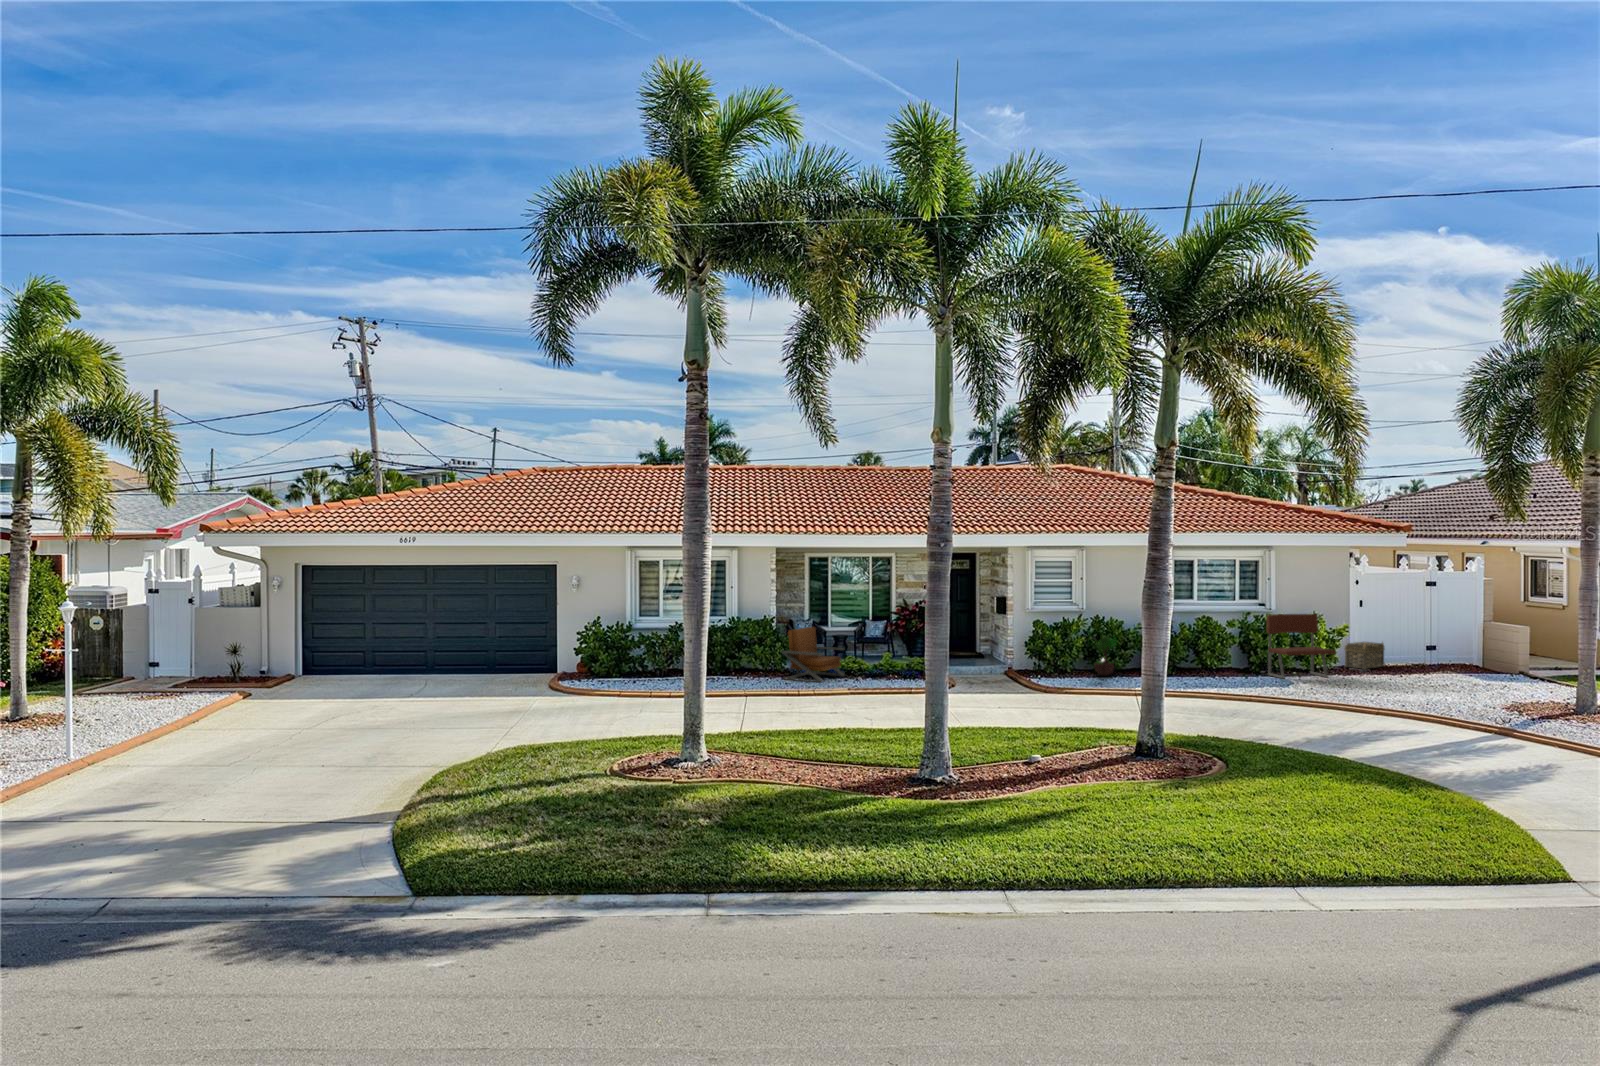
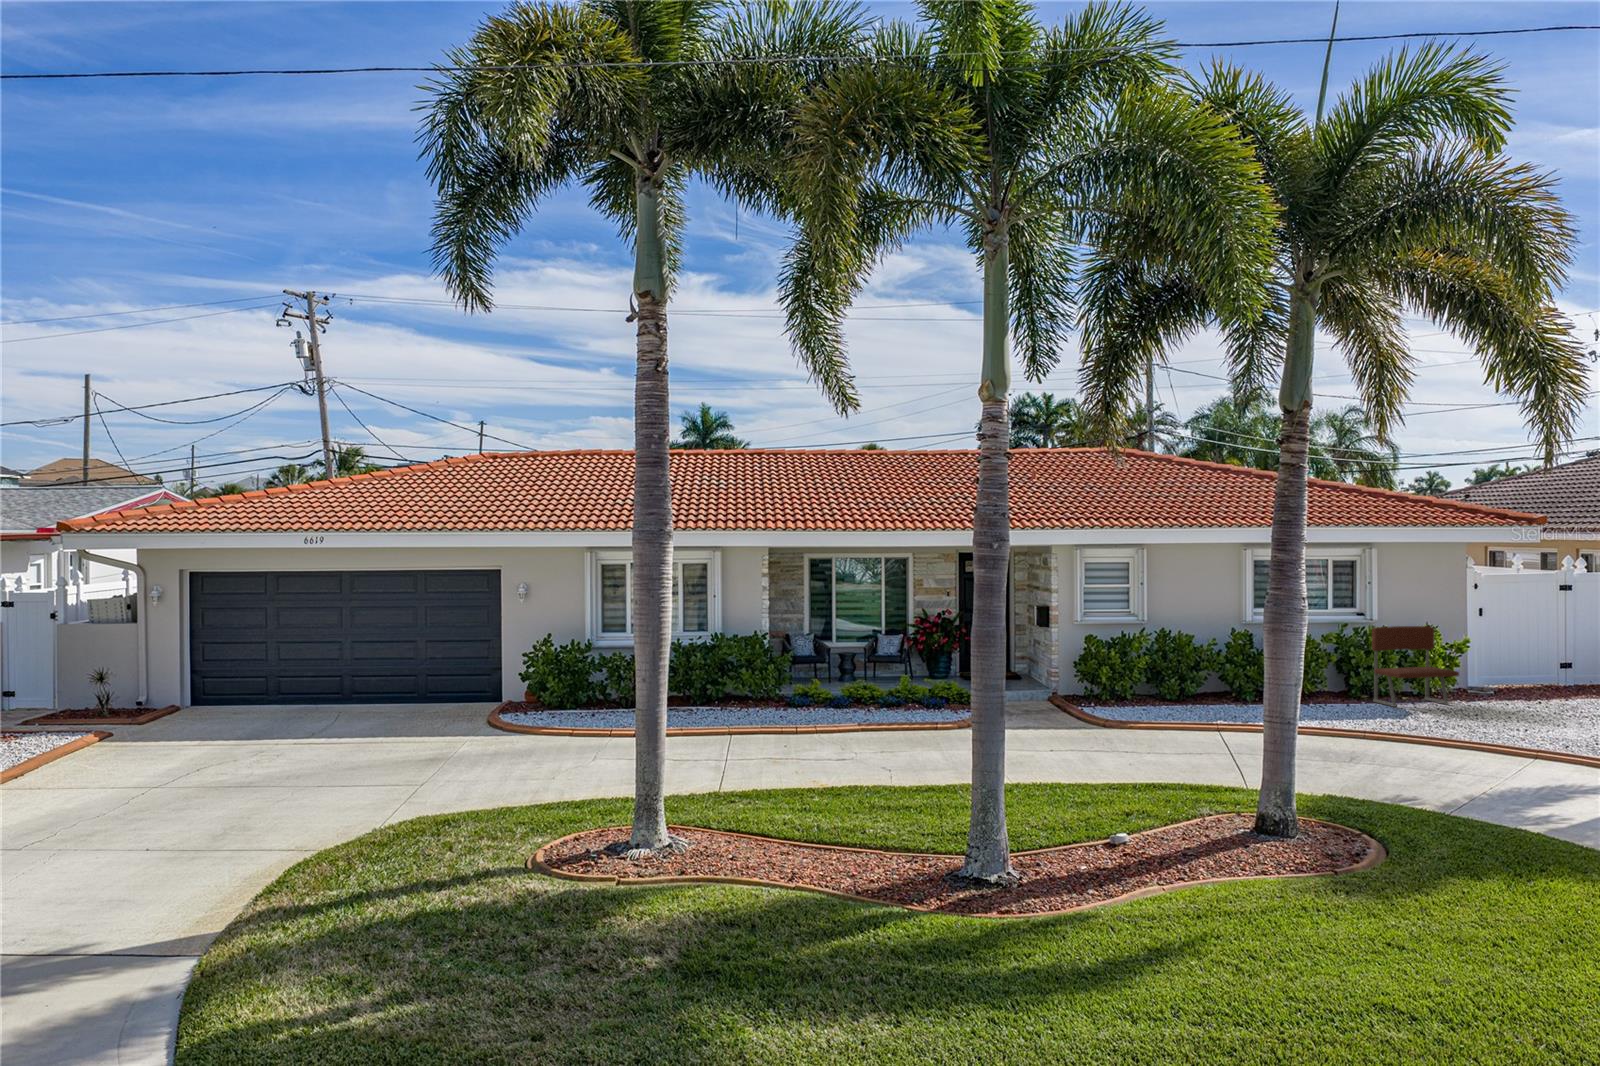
lounge chair: present [782,627,845,682] -> none [775,644,853,715]
potted tree: present [1094,635,1116,676] -> none [1157,650,1189,703]
basket: present [1345,642,1385,669] -> none [1461,658,1511,693]

